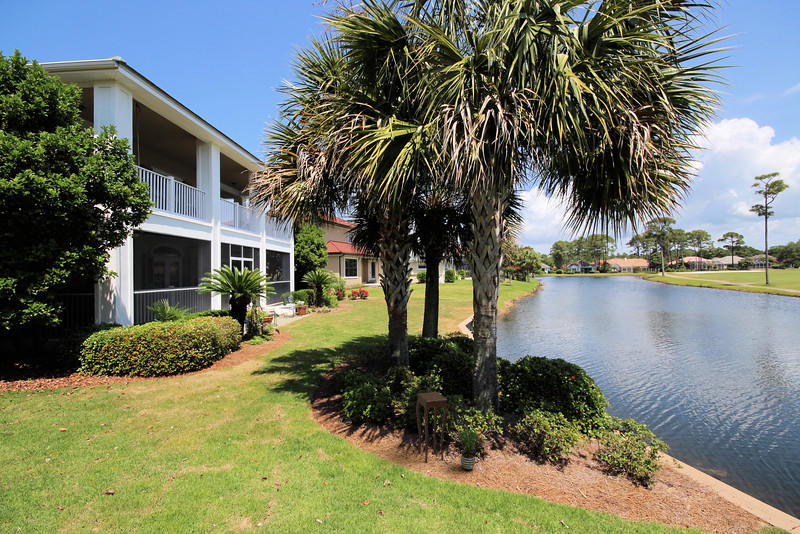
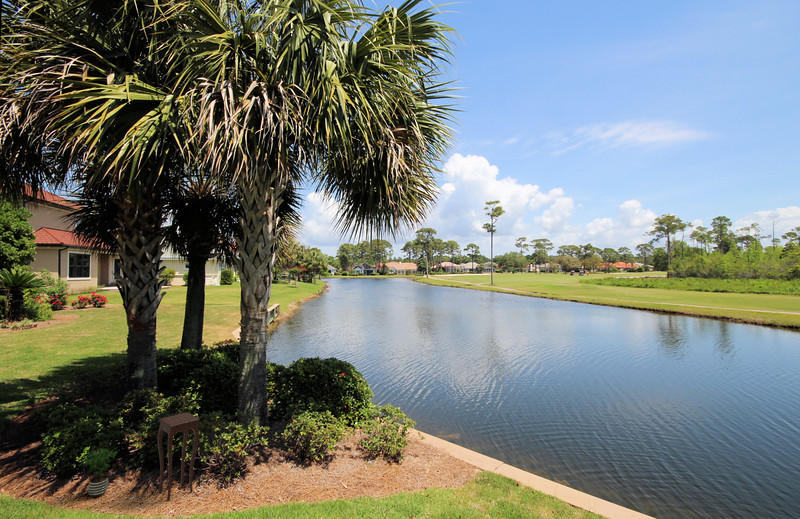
potted plant: present [454,429,478,471] -> present [81,449,117,498]

